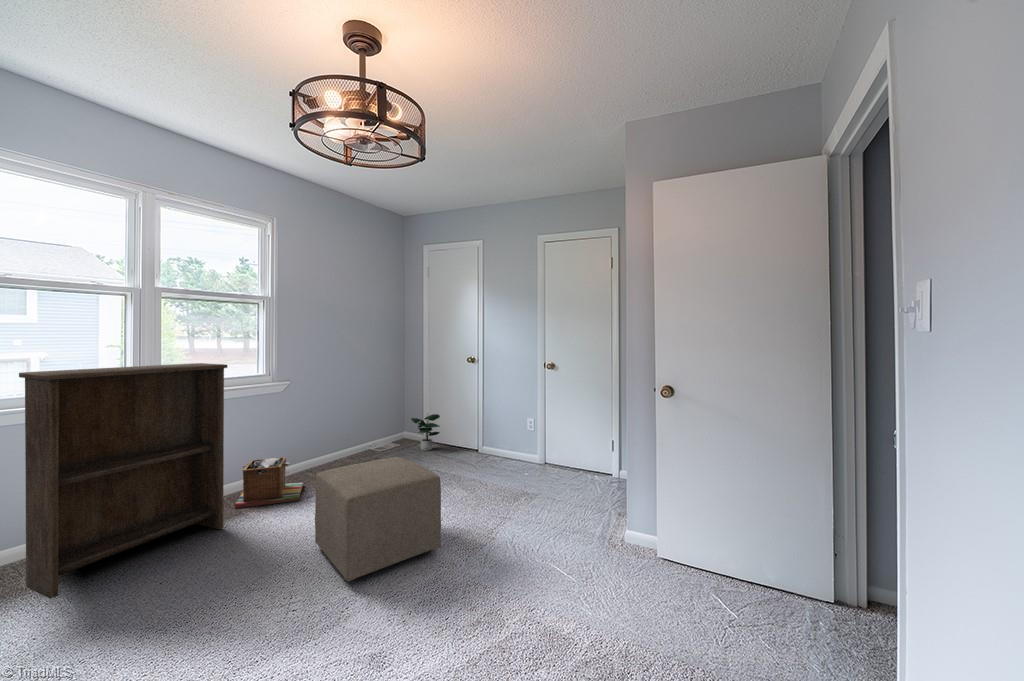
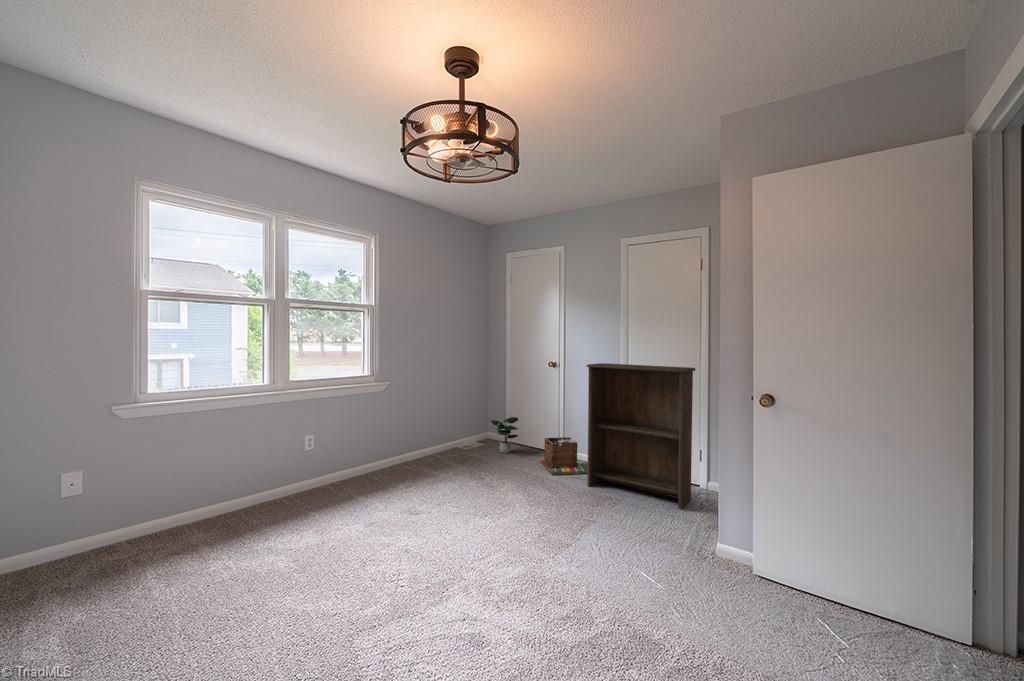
bookshelf: present [19,363,228,599] -> present [587,363,695,509]
laundry basket: present [235,457,303,508] -> present [541,437,586,475]
ottoman: present [315,457,441,581] -> none [410,456,526,569]

